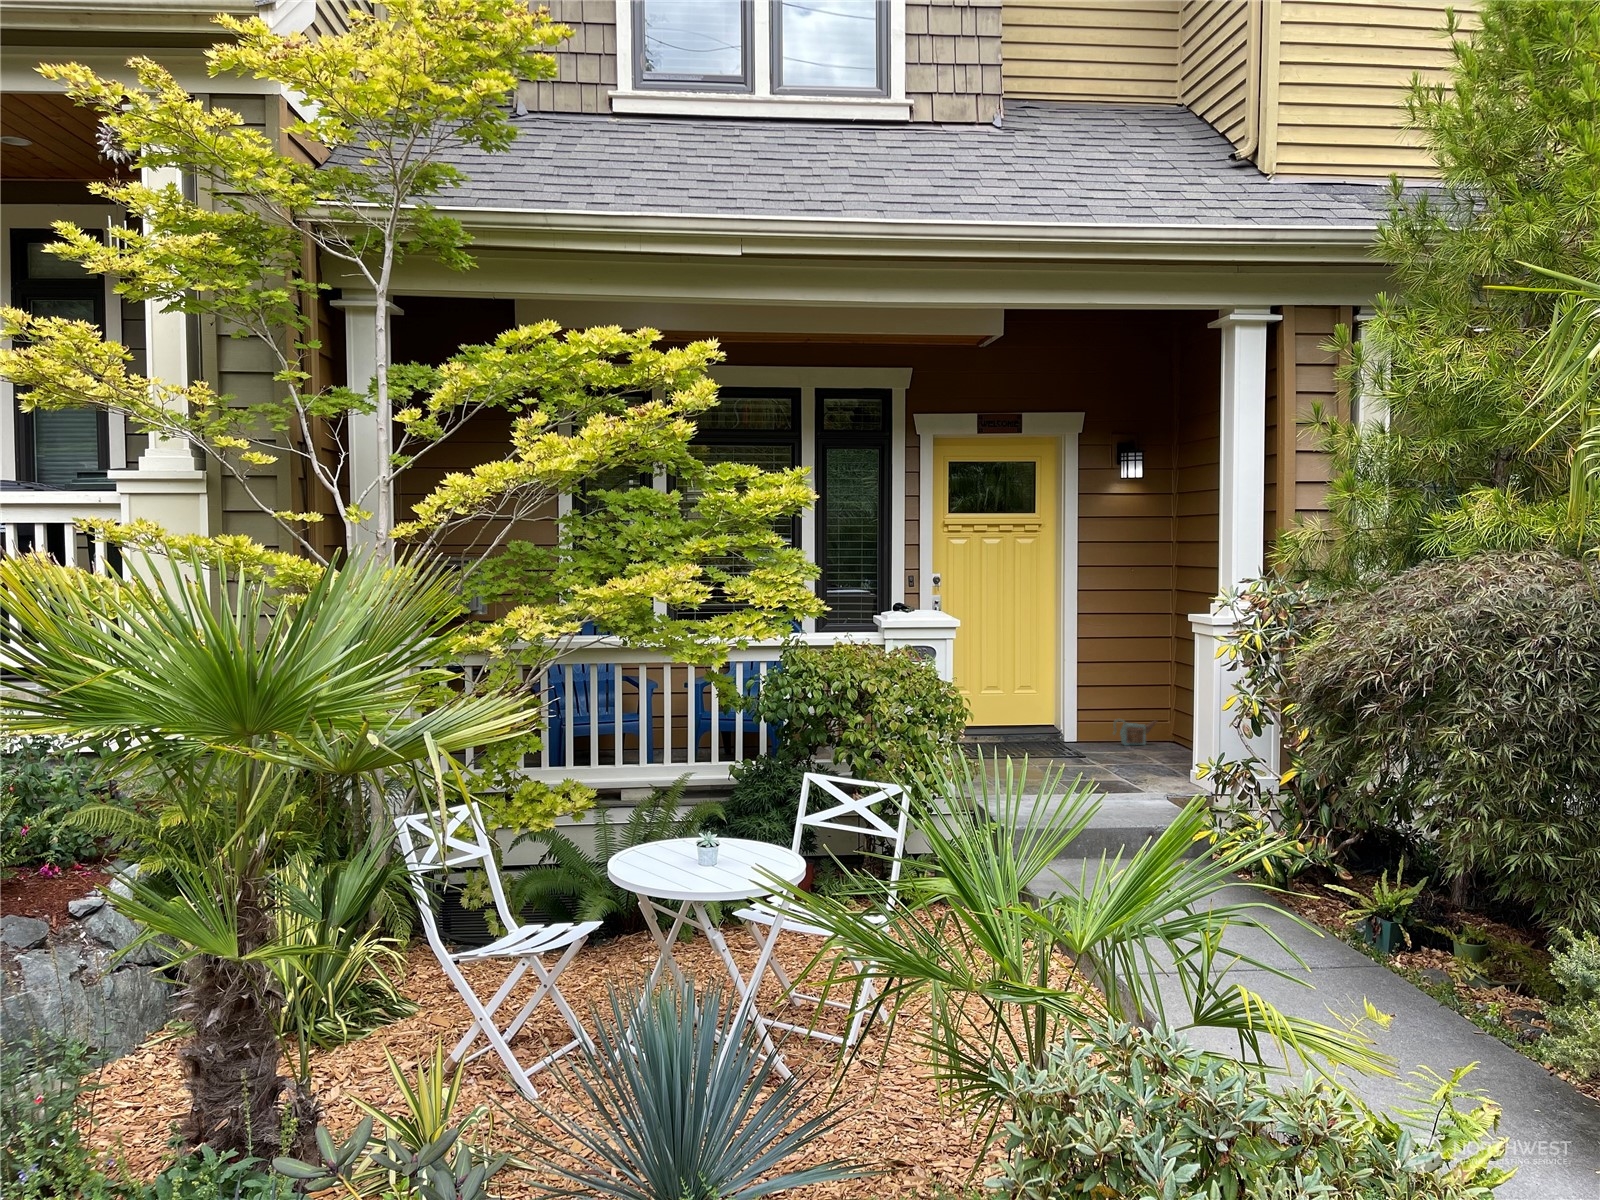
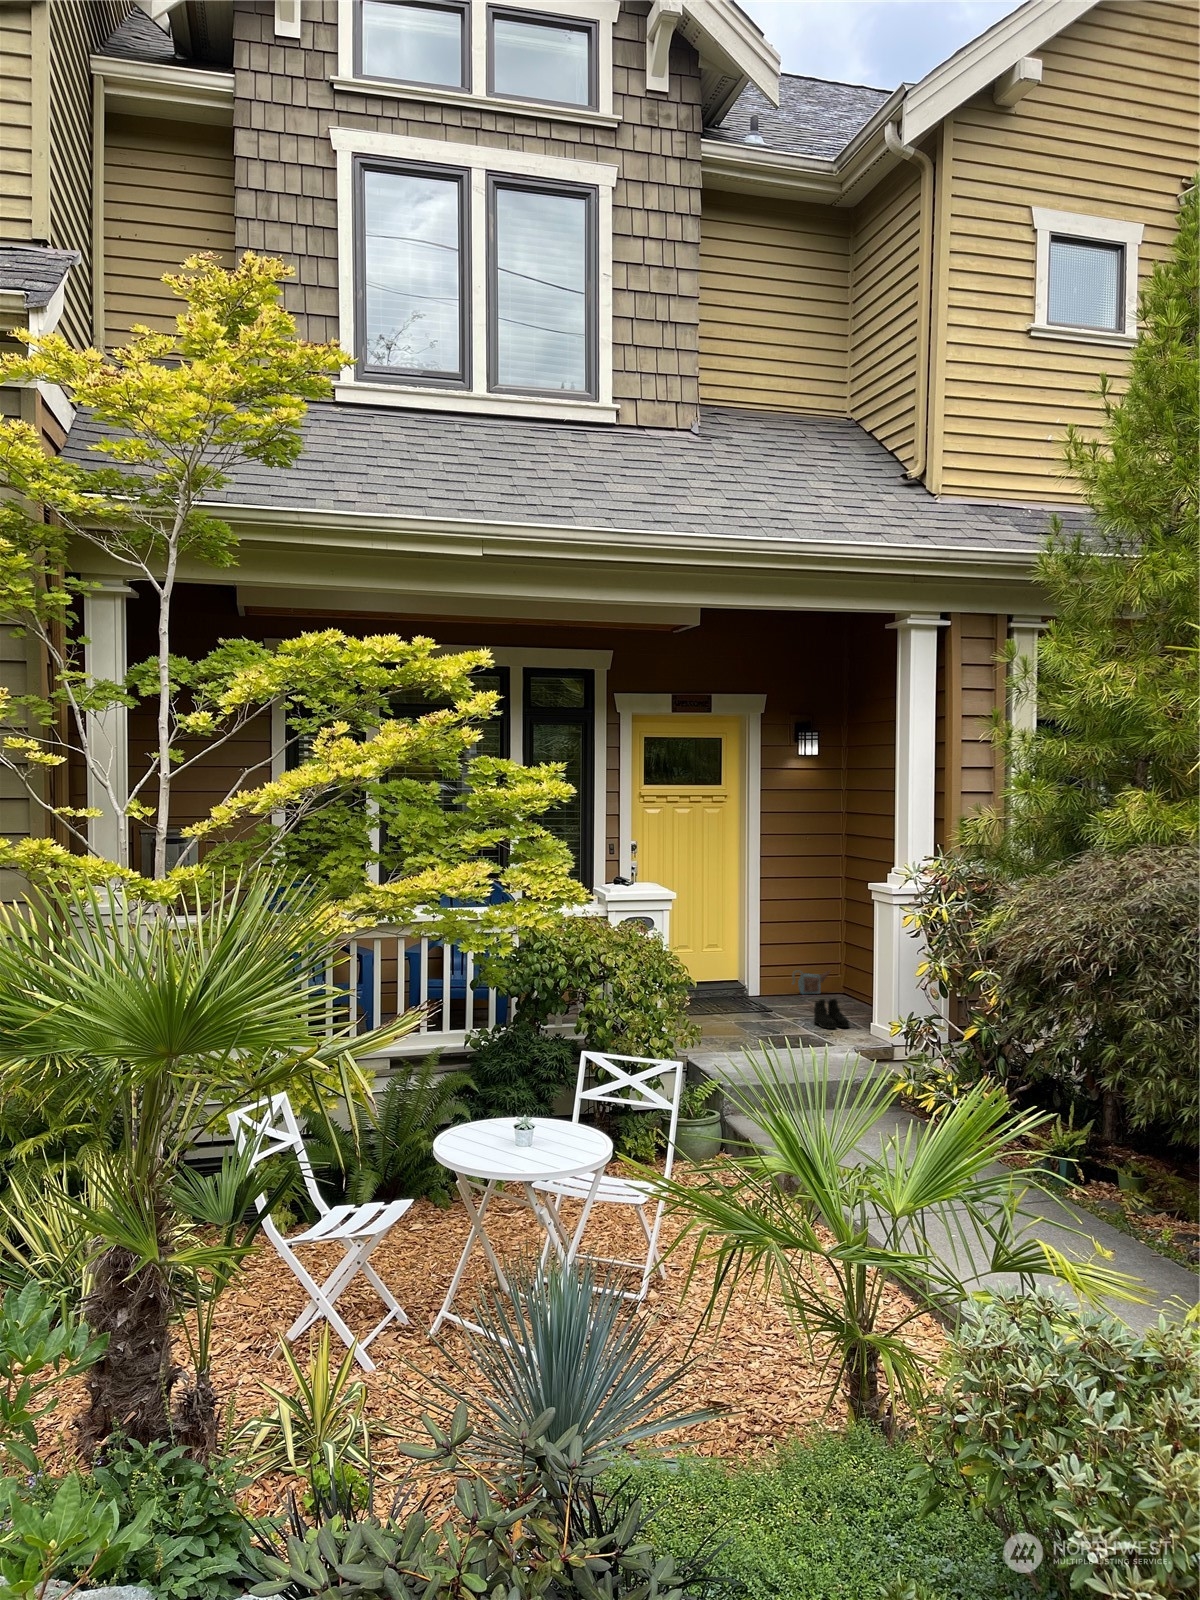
boots: none [1127,746,1167,779] -> present [814,999,850,1028]

